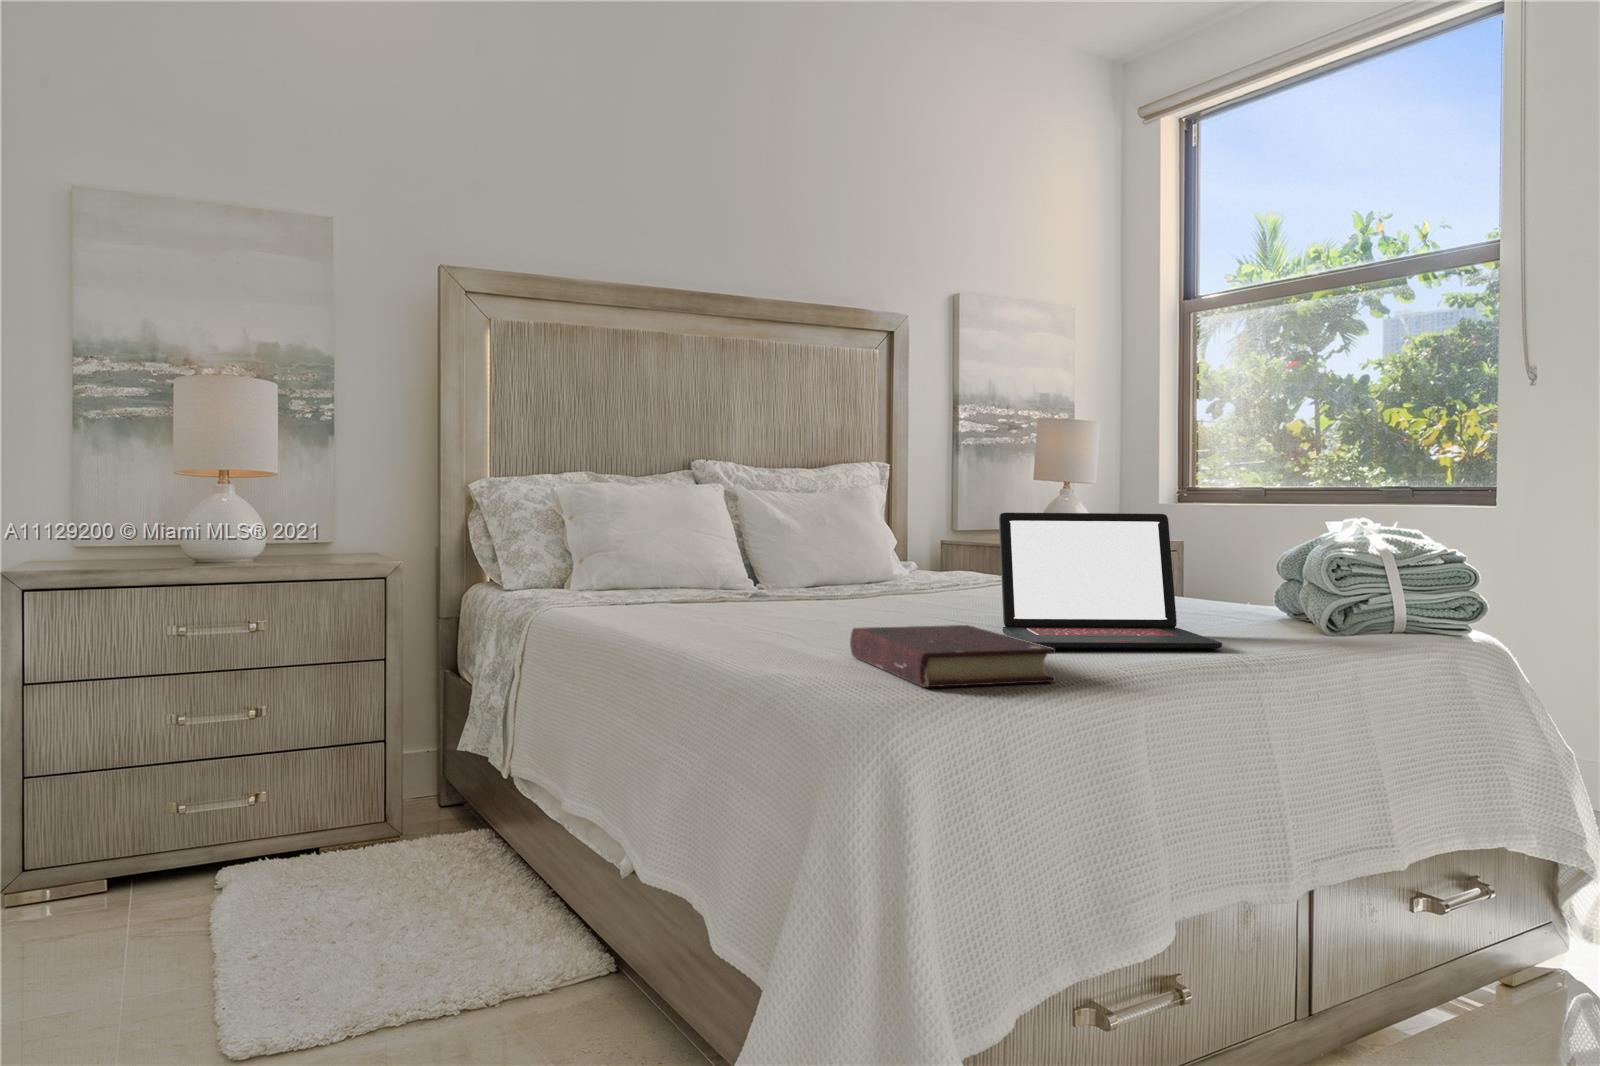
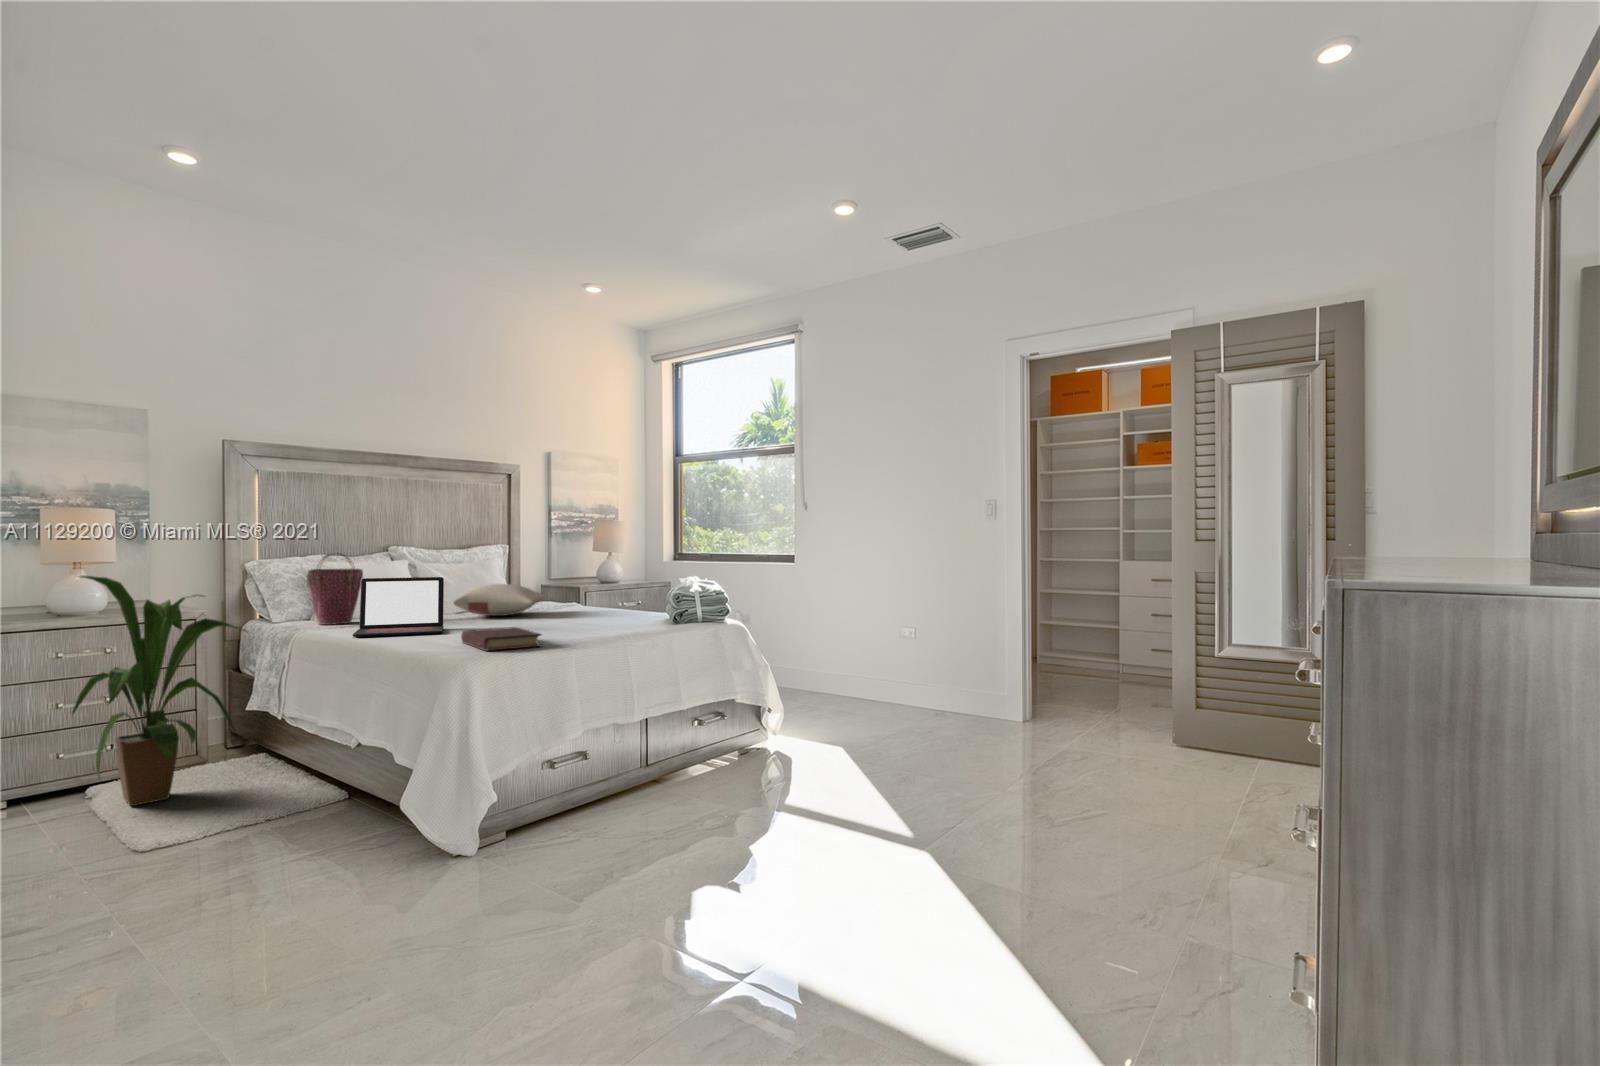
handbag: none [555,462,649,598] -> present [307,553,363,625]
house plant: none [155,485,459,929] -> present [72,576,245,806]
laptop: present [999,513,1222,649] -> present [353,577,444,637]
pillow: none [808,531,978,594] -> present [453,584,546,616]

